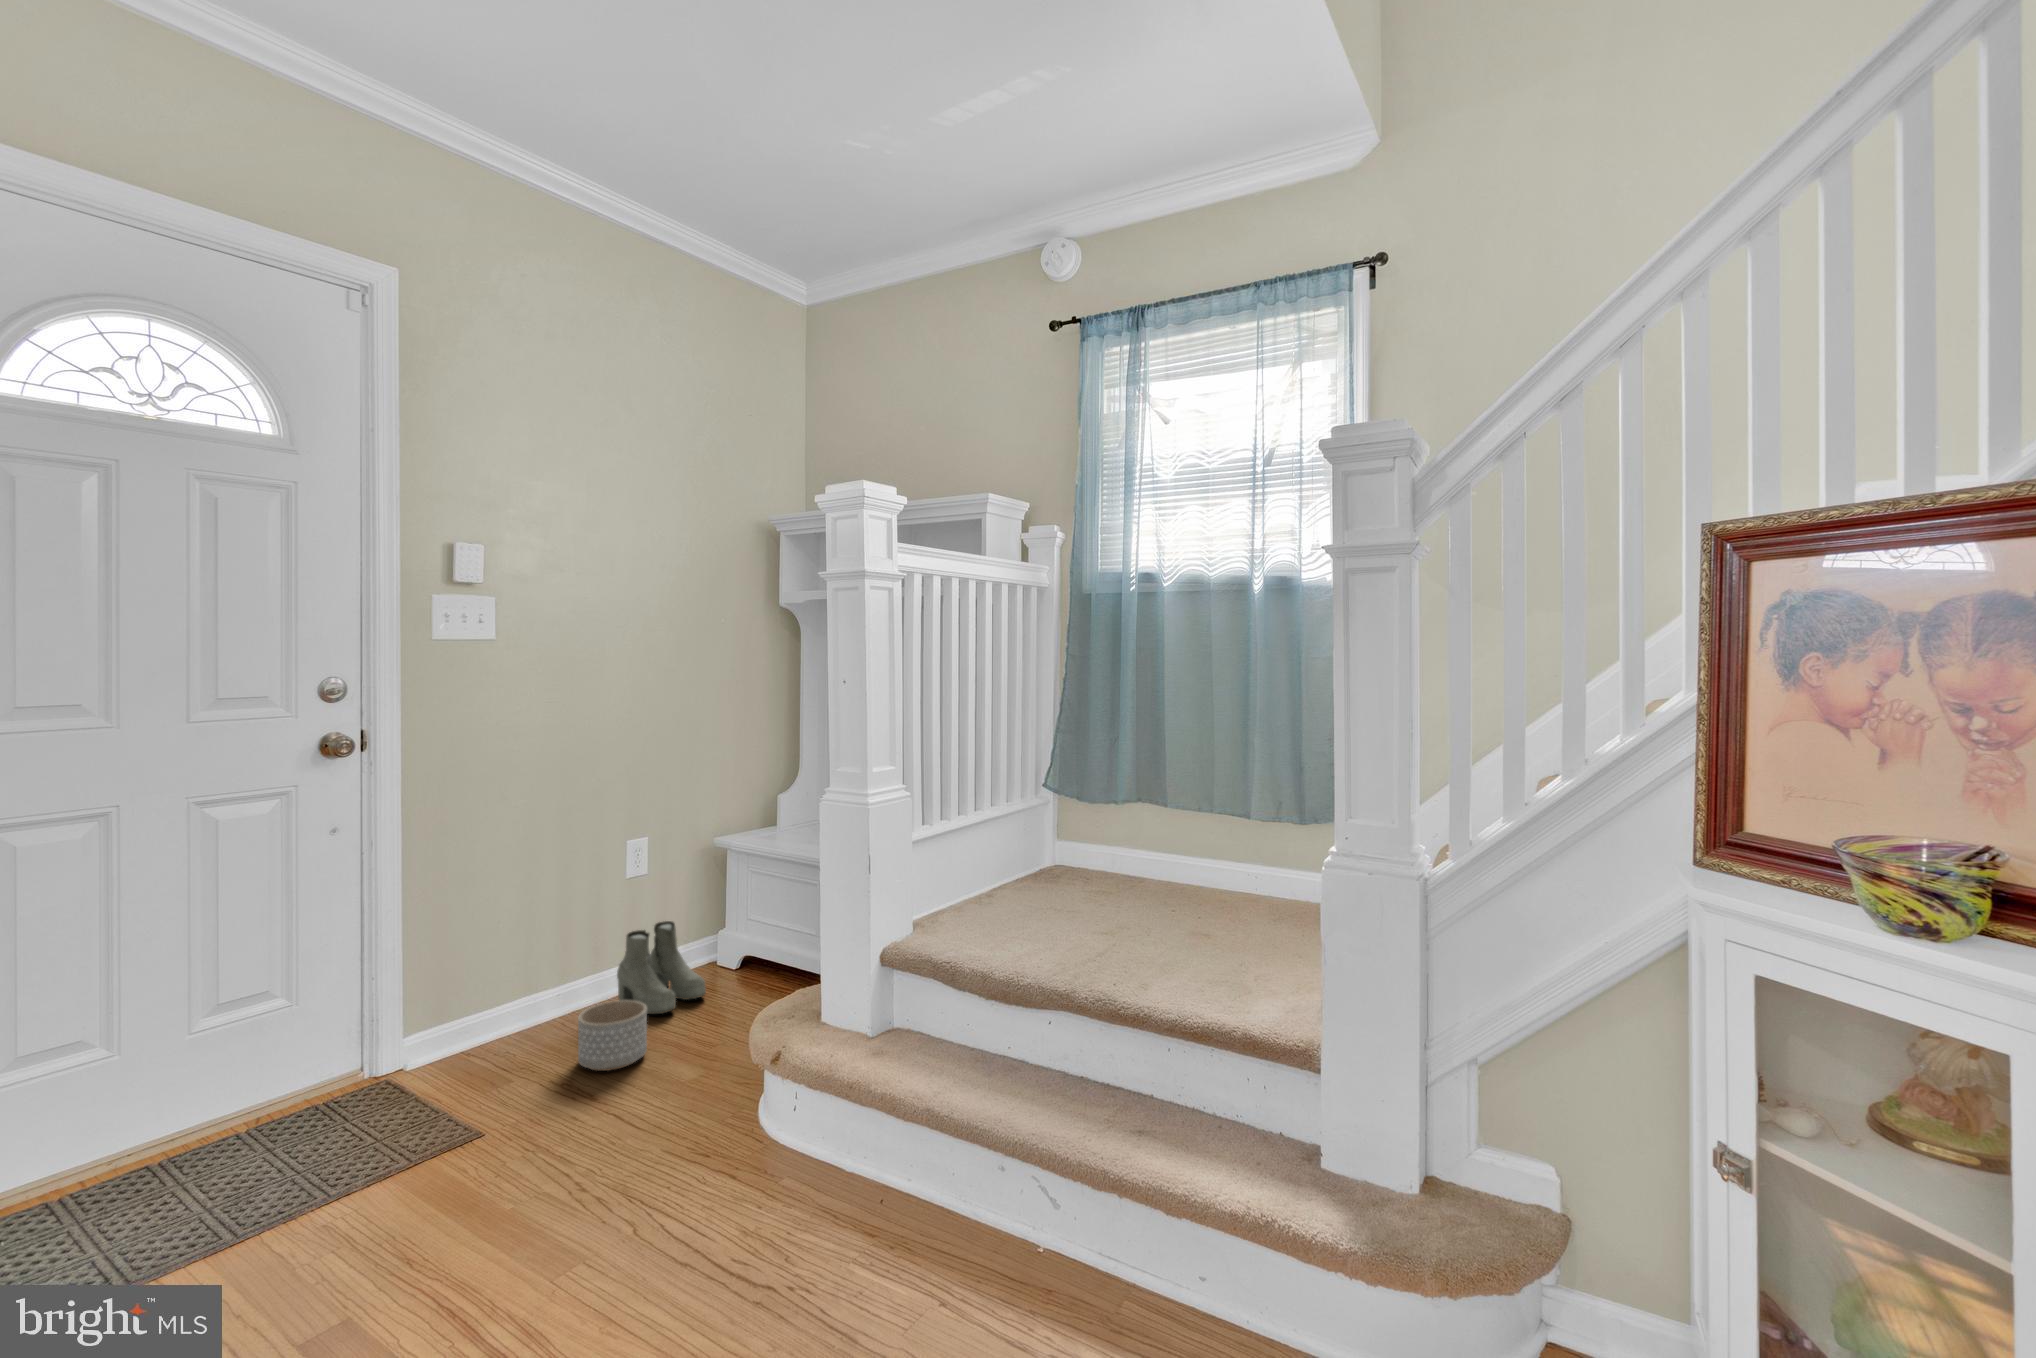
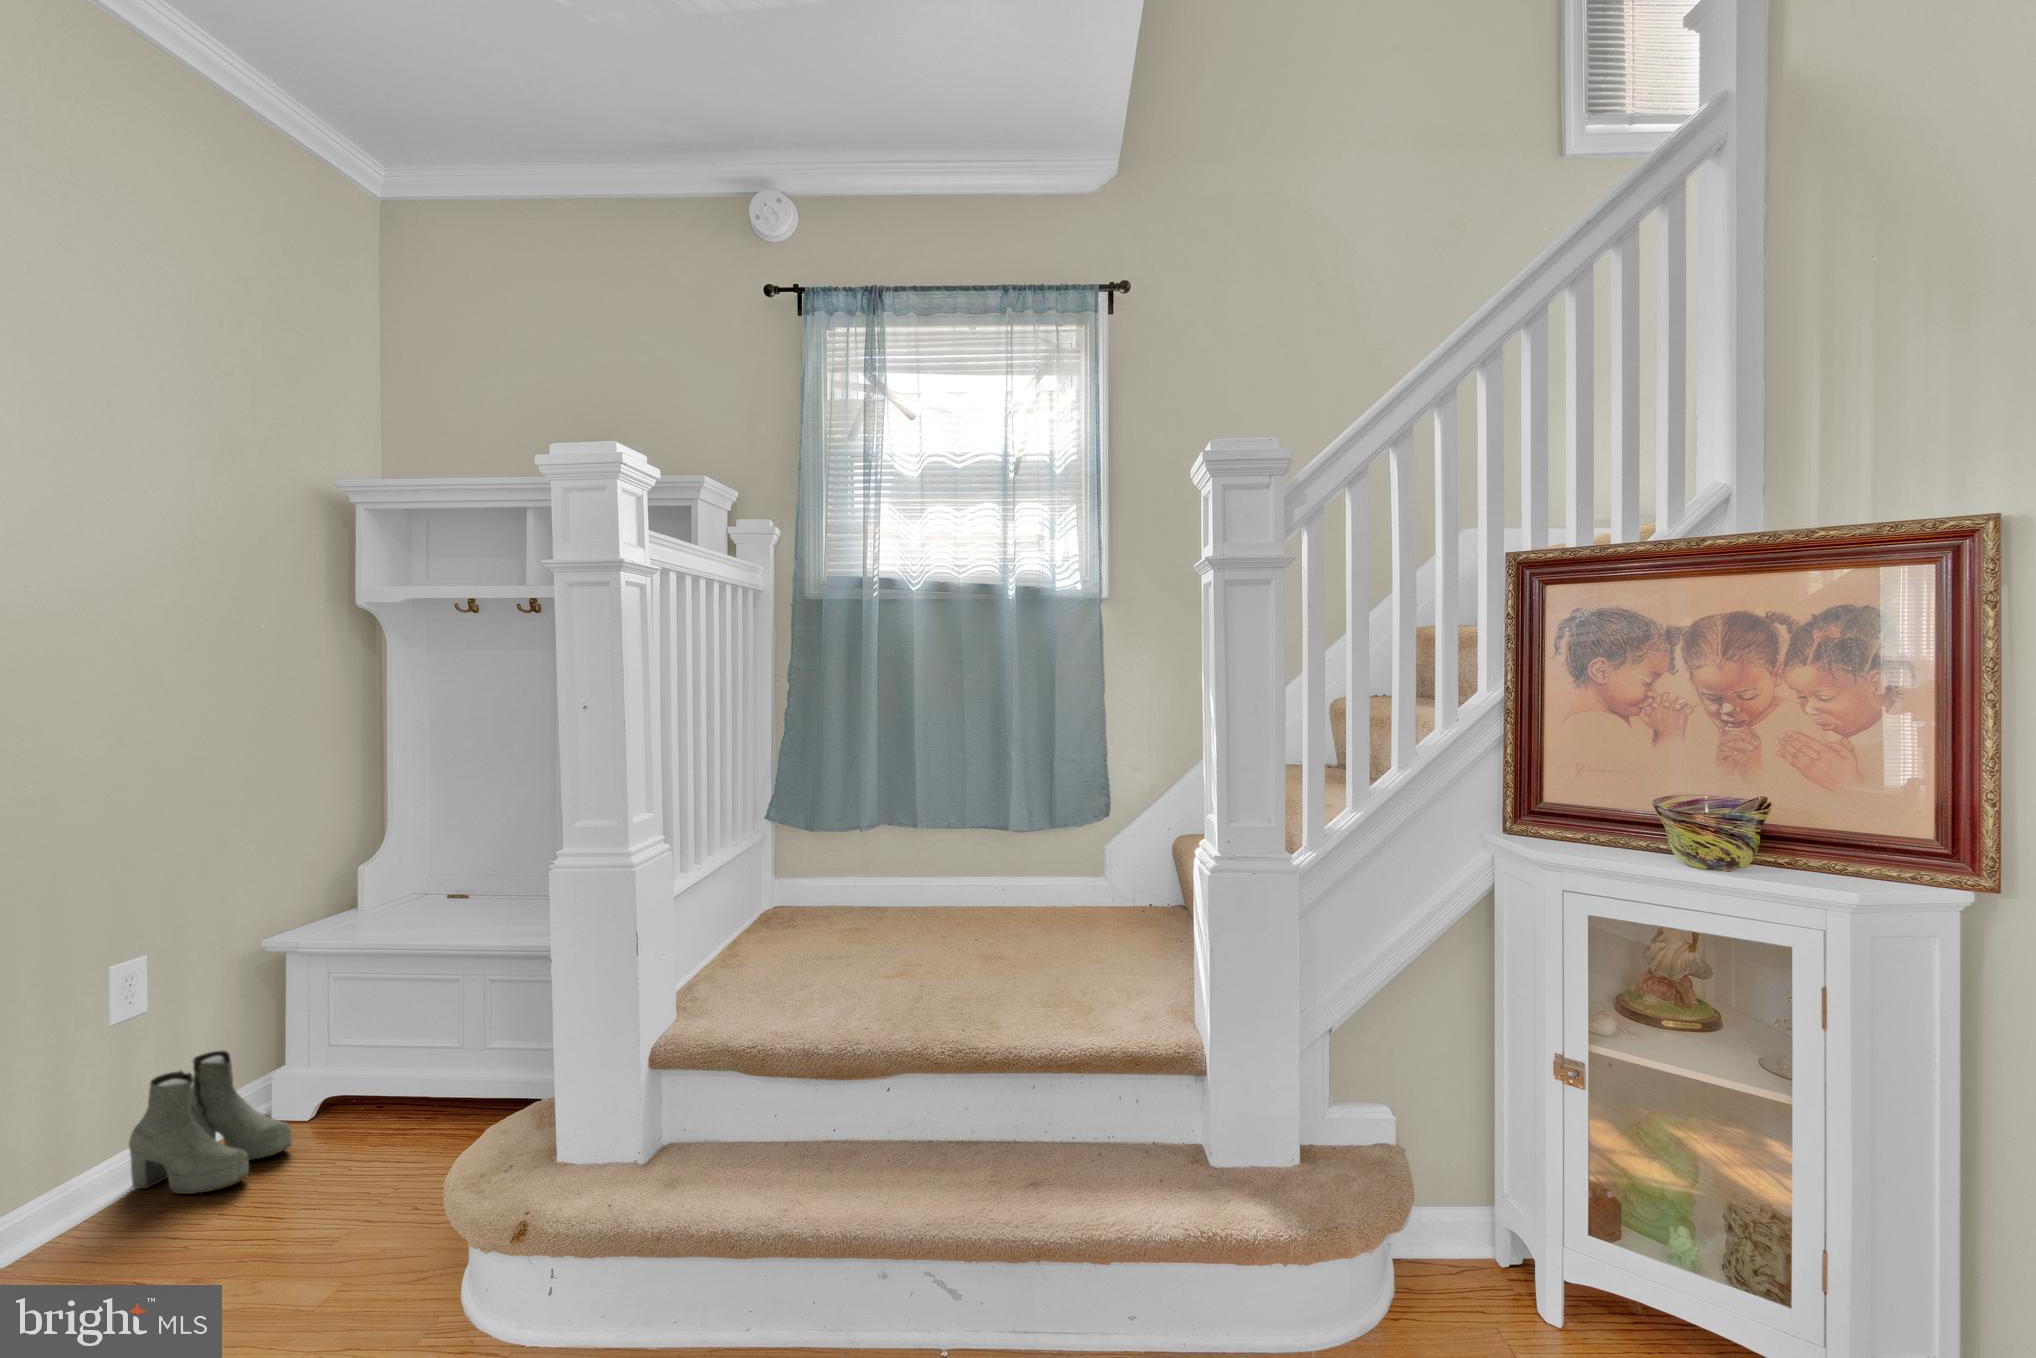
planter: present [578,1000,647,1071] -> none [105,1176,231,1297]

